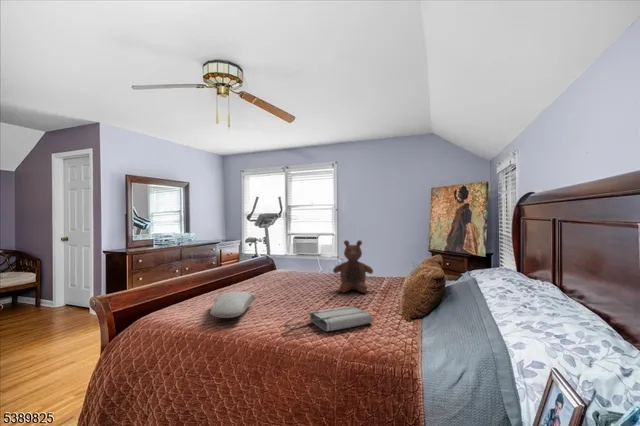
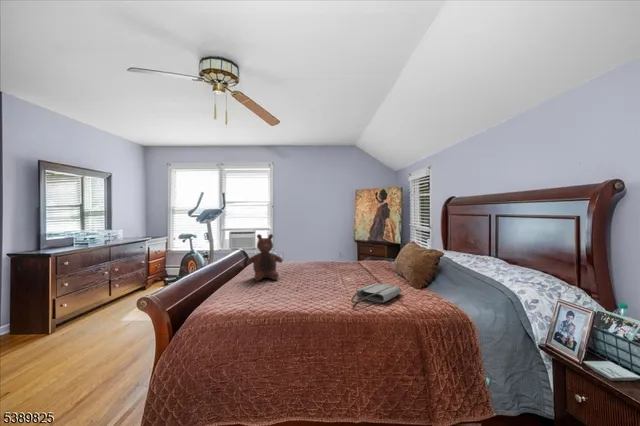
stuffed bear: present [333,240,373,293] -> present [247,234,282,281]
pillow: present [210,292,255,318] -> none [255,280,308,303]

